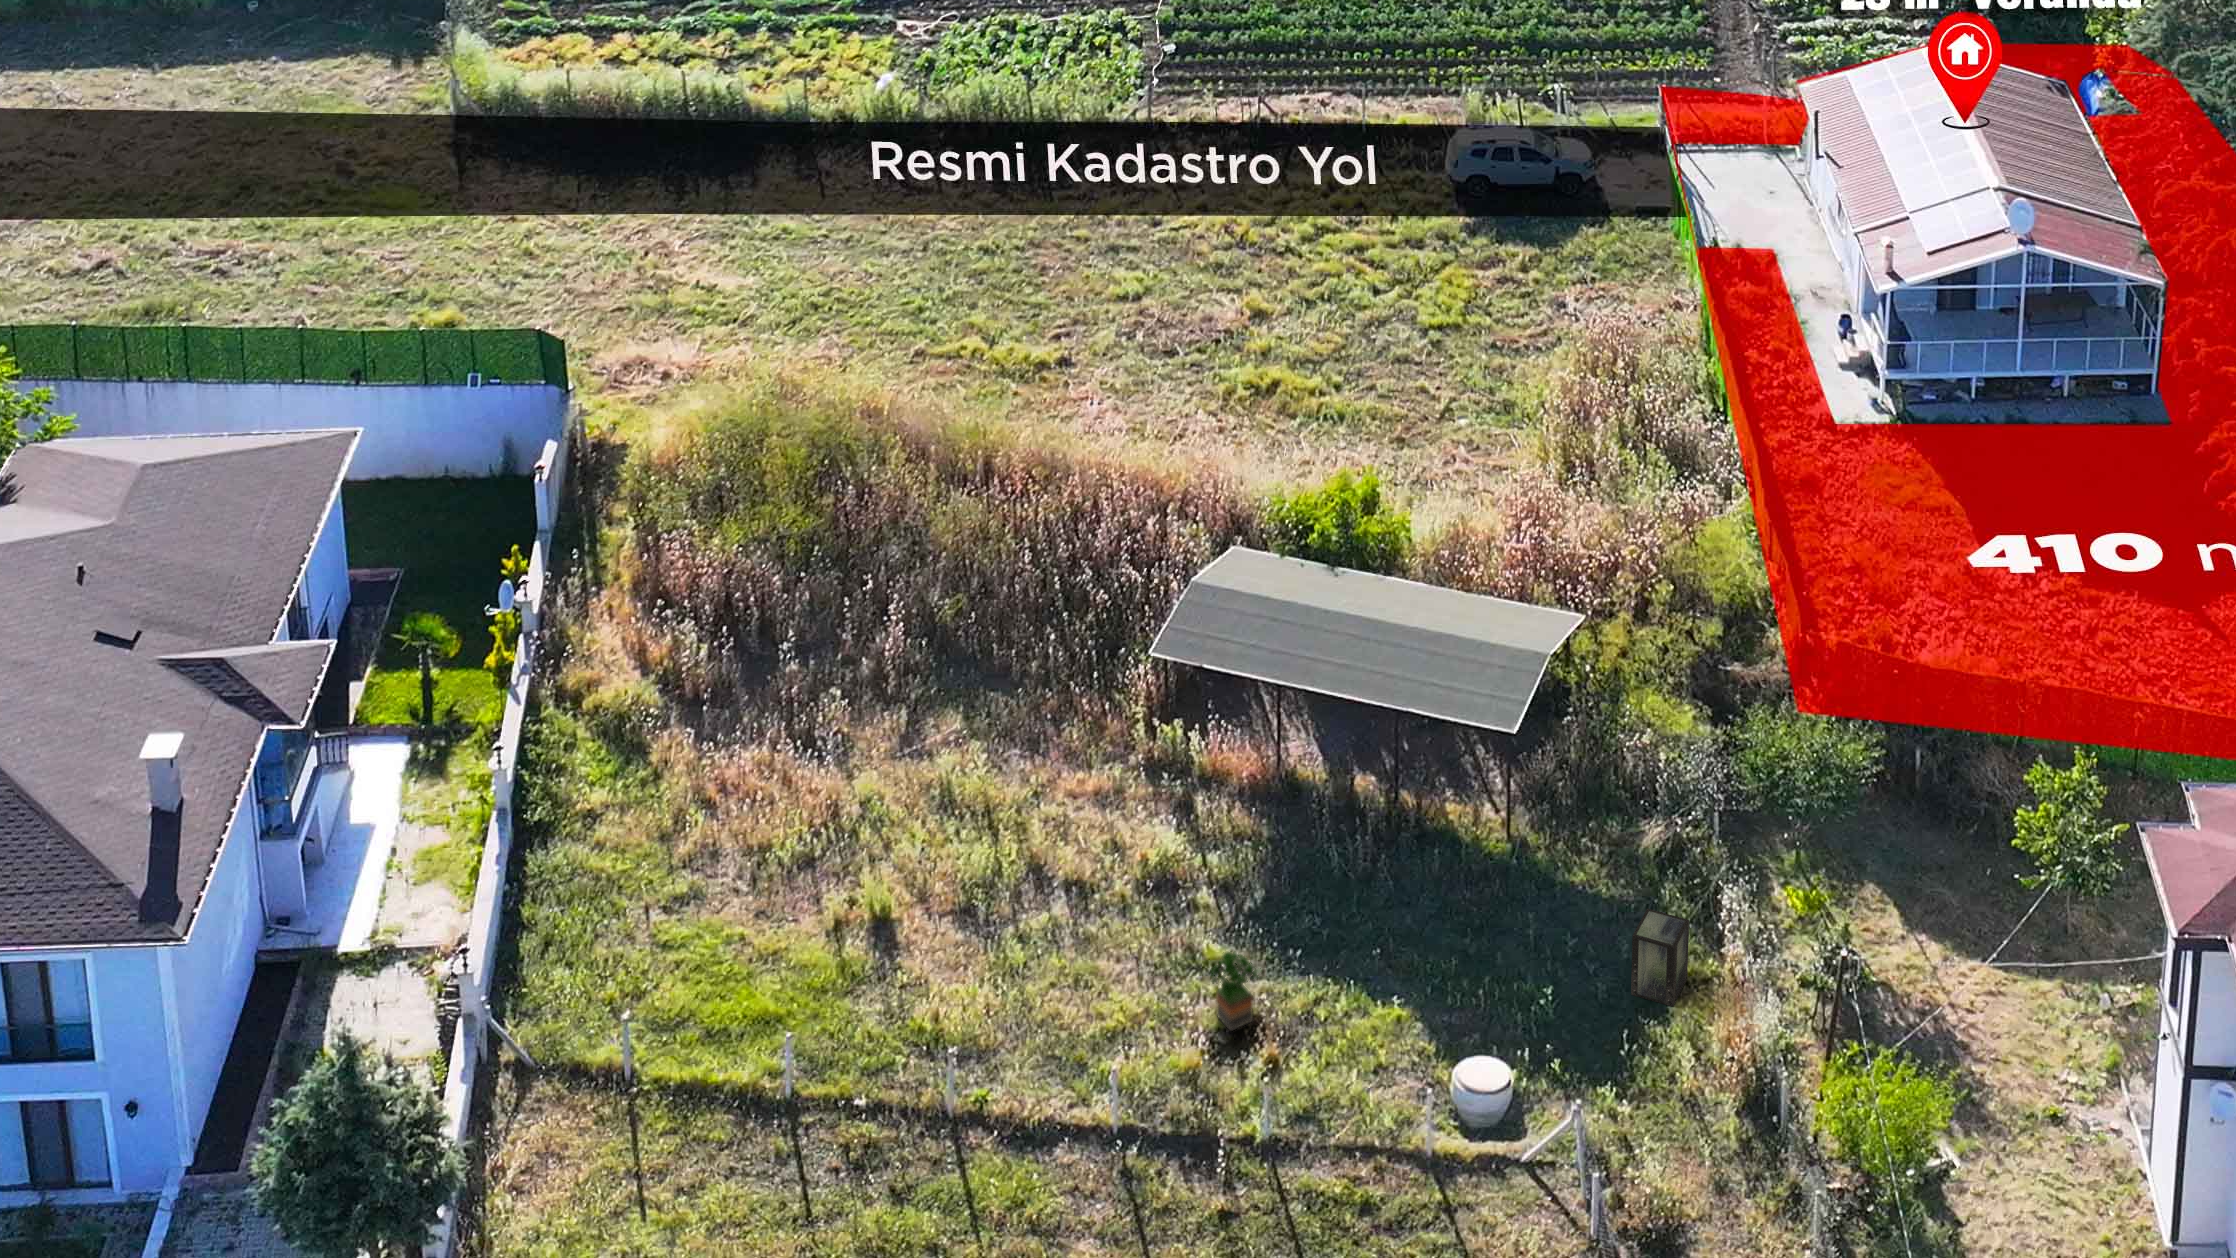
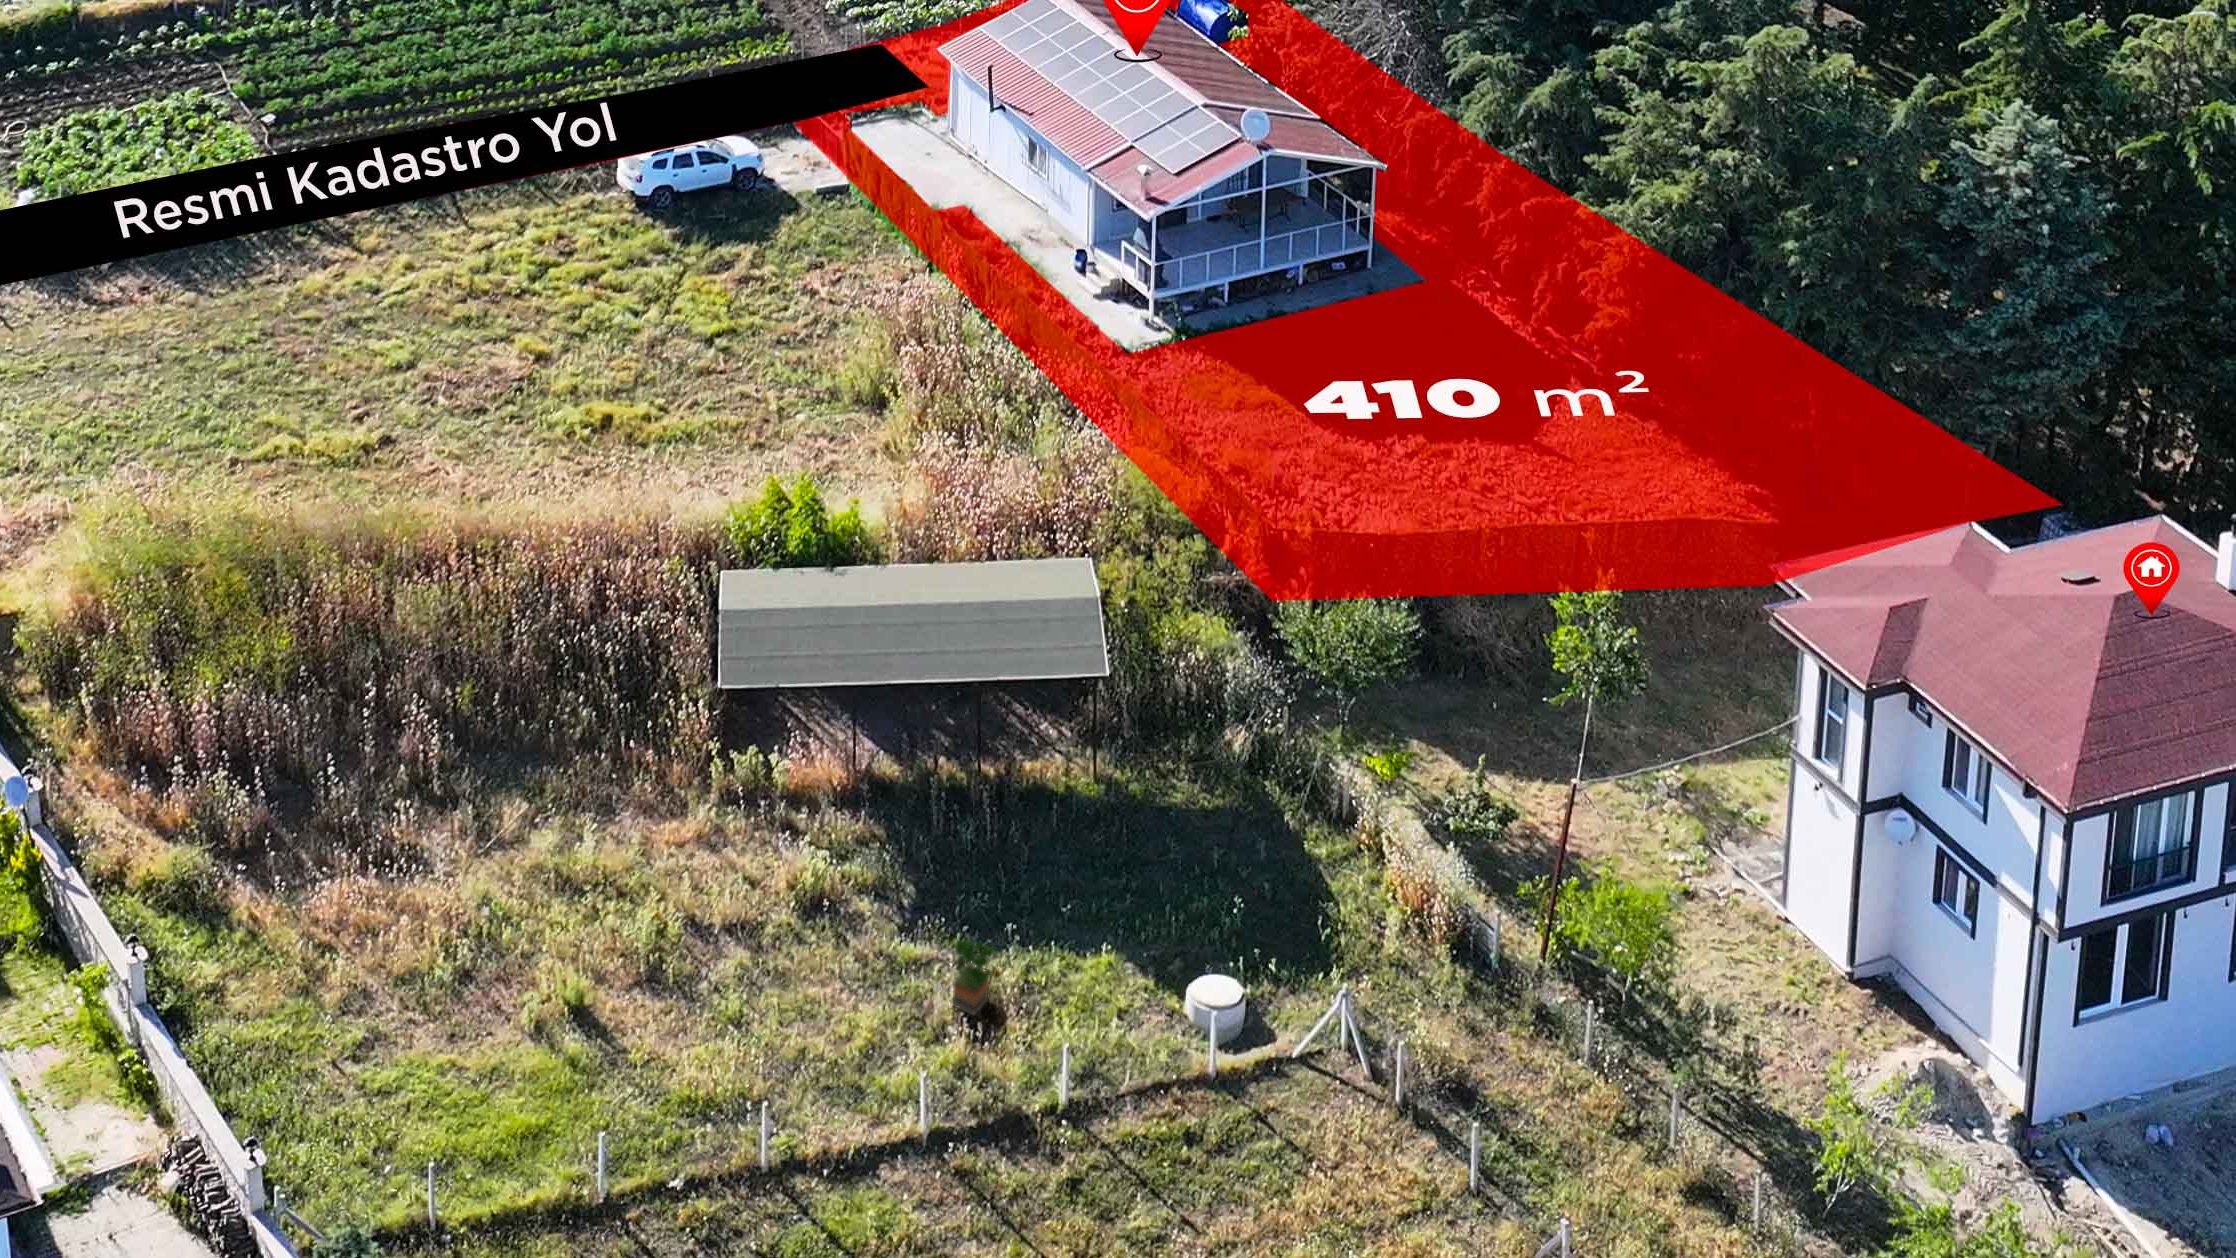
storage box: present [1631,908,1689,1007] -> none [1279,799,1330,881]

